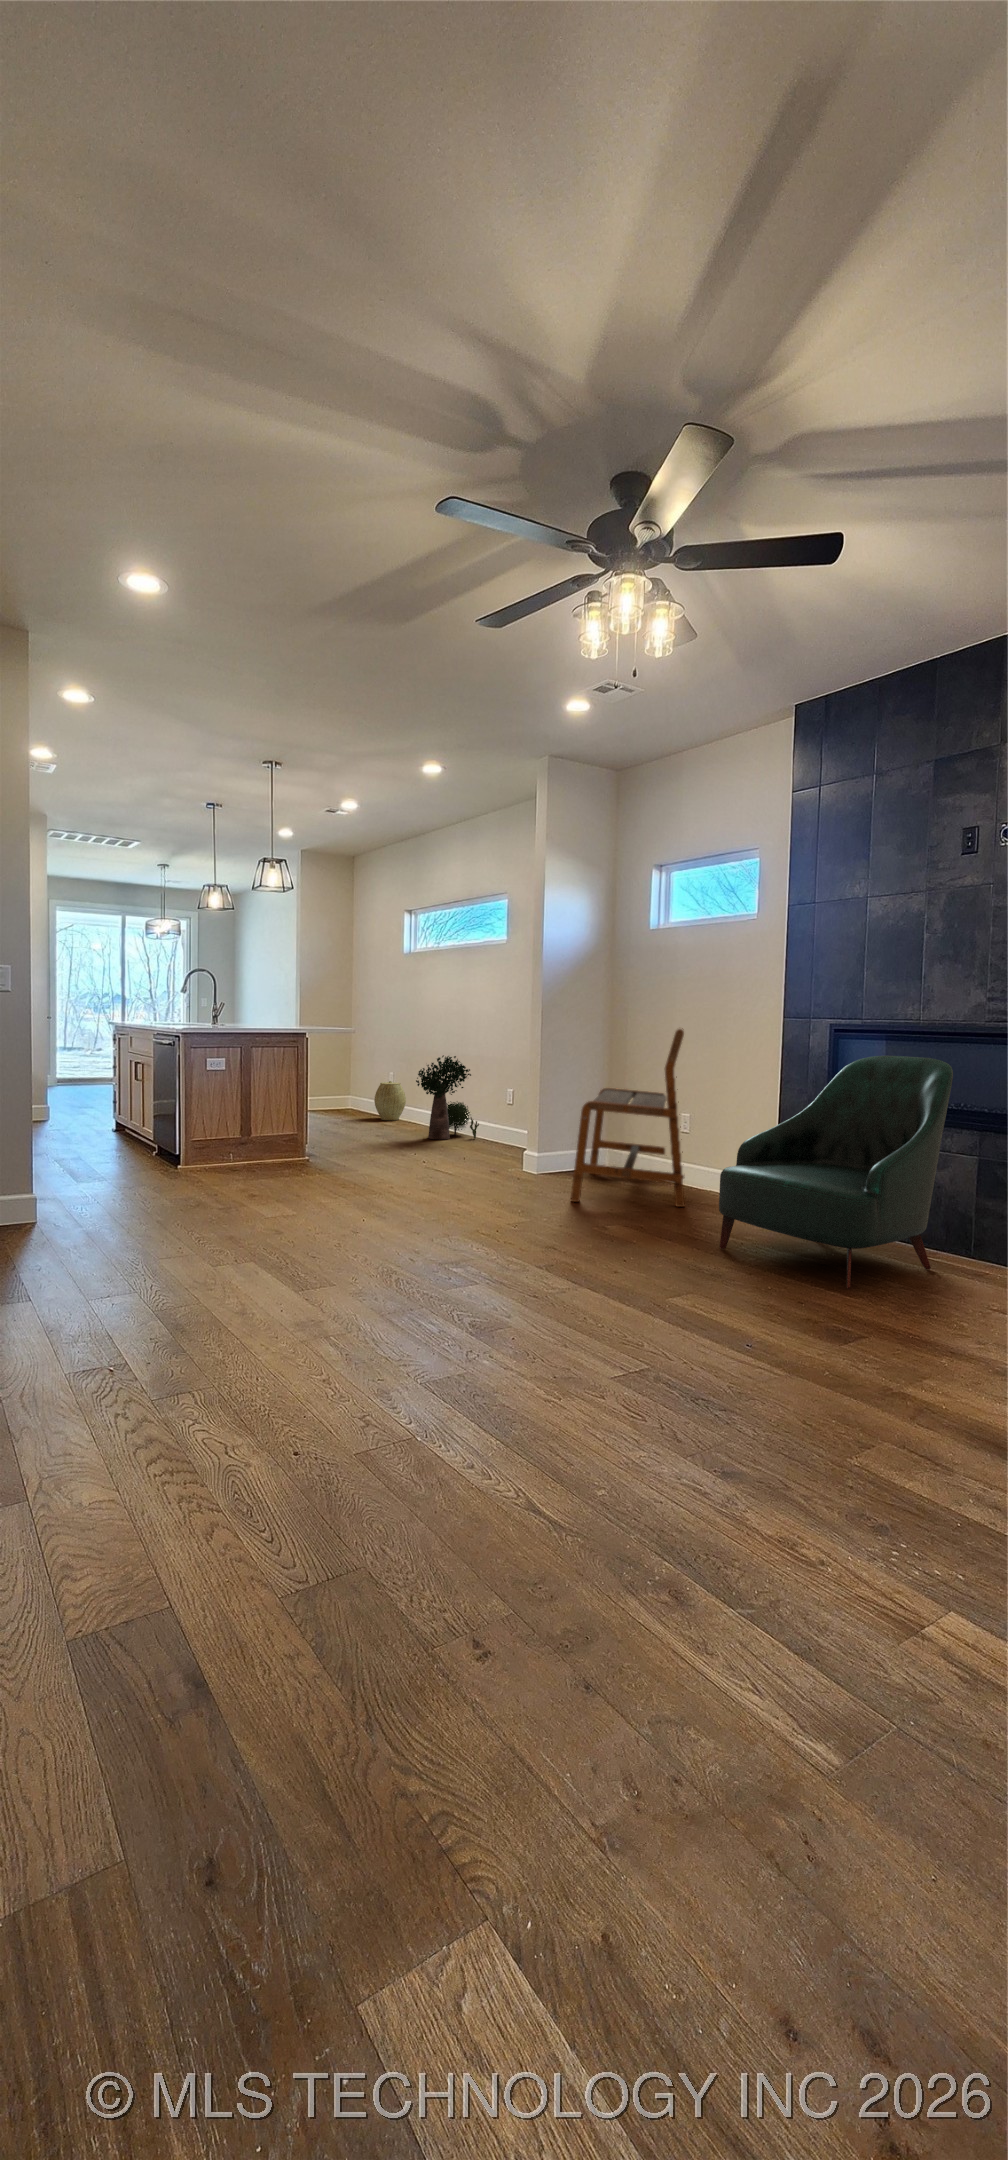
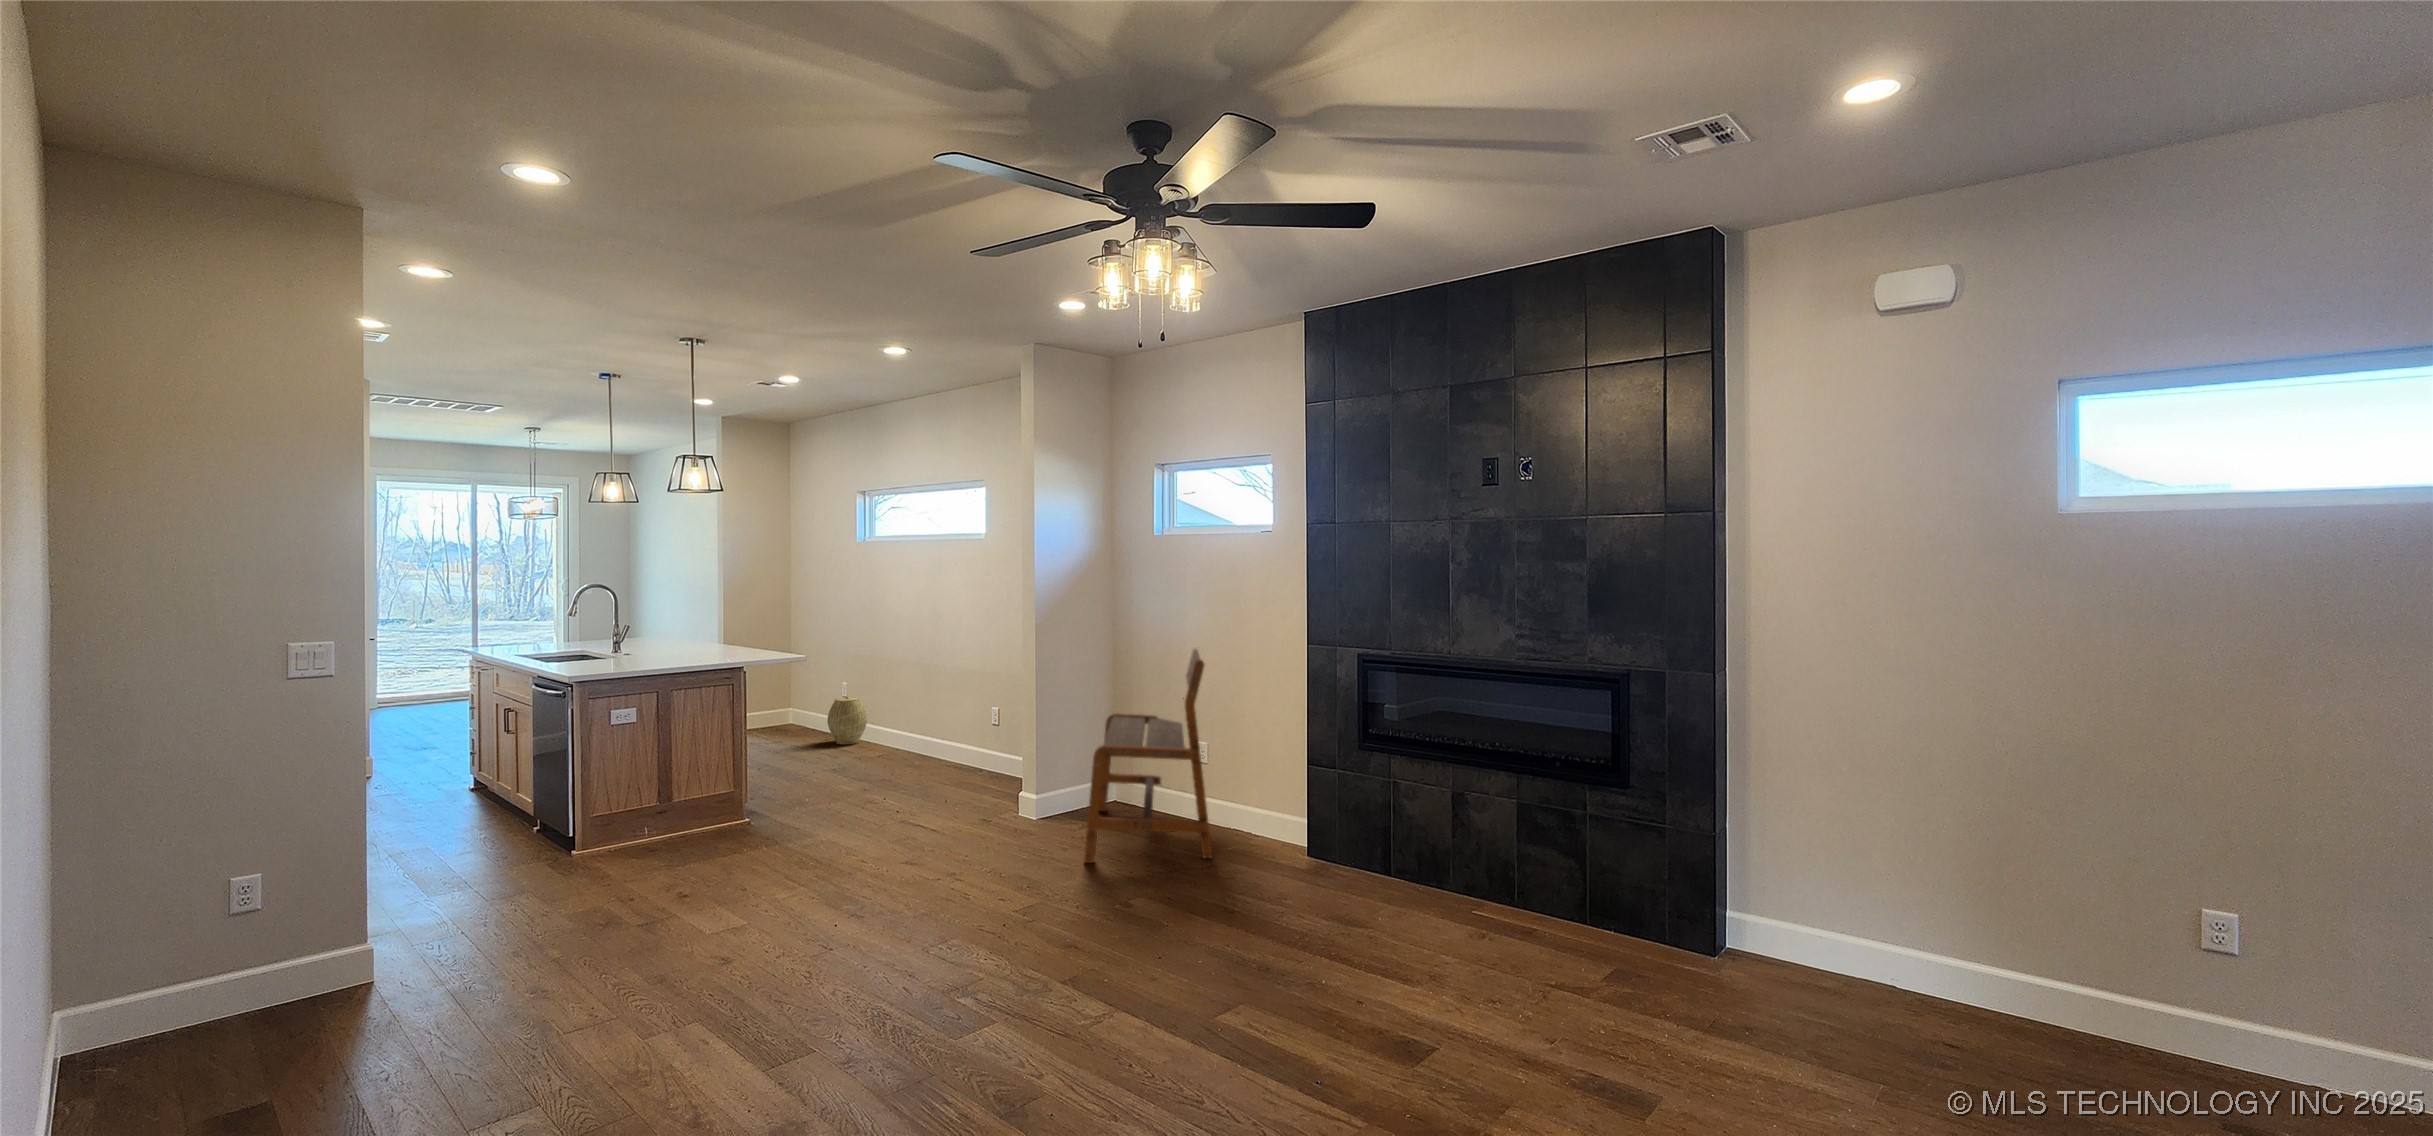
potted plant: present [416,1055,479,1139] -> none [883,671,962,772]
armchair: present [719,1056,953,1289] -> none [1258,691,1487,969]

